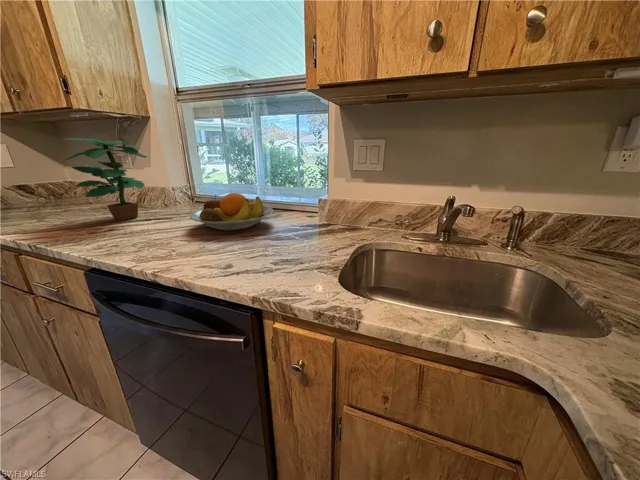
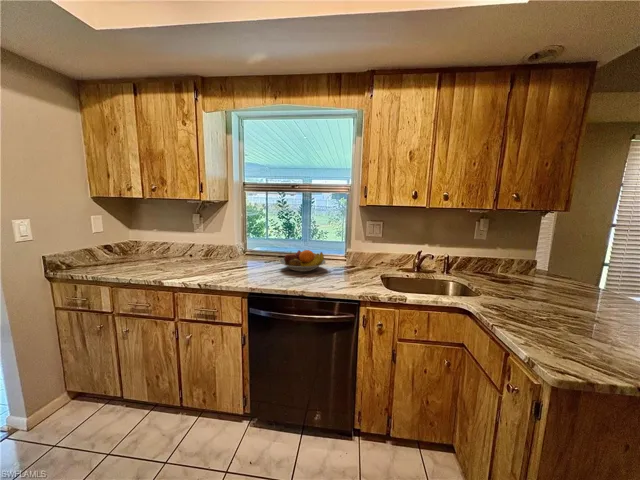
potted plant: present [65,138,147,220] -> none [192,218,246,268]

